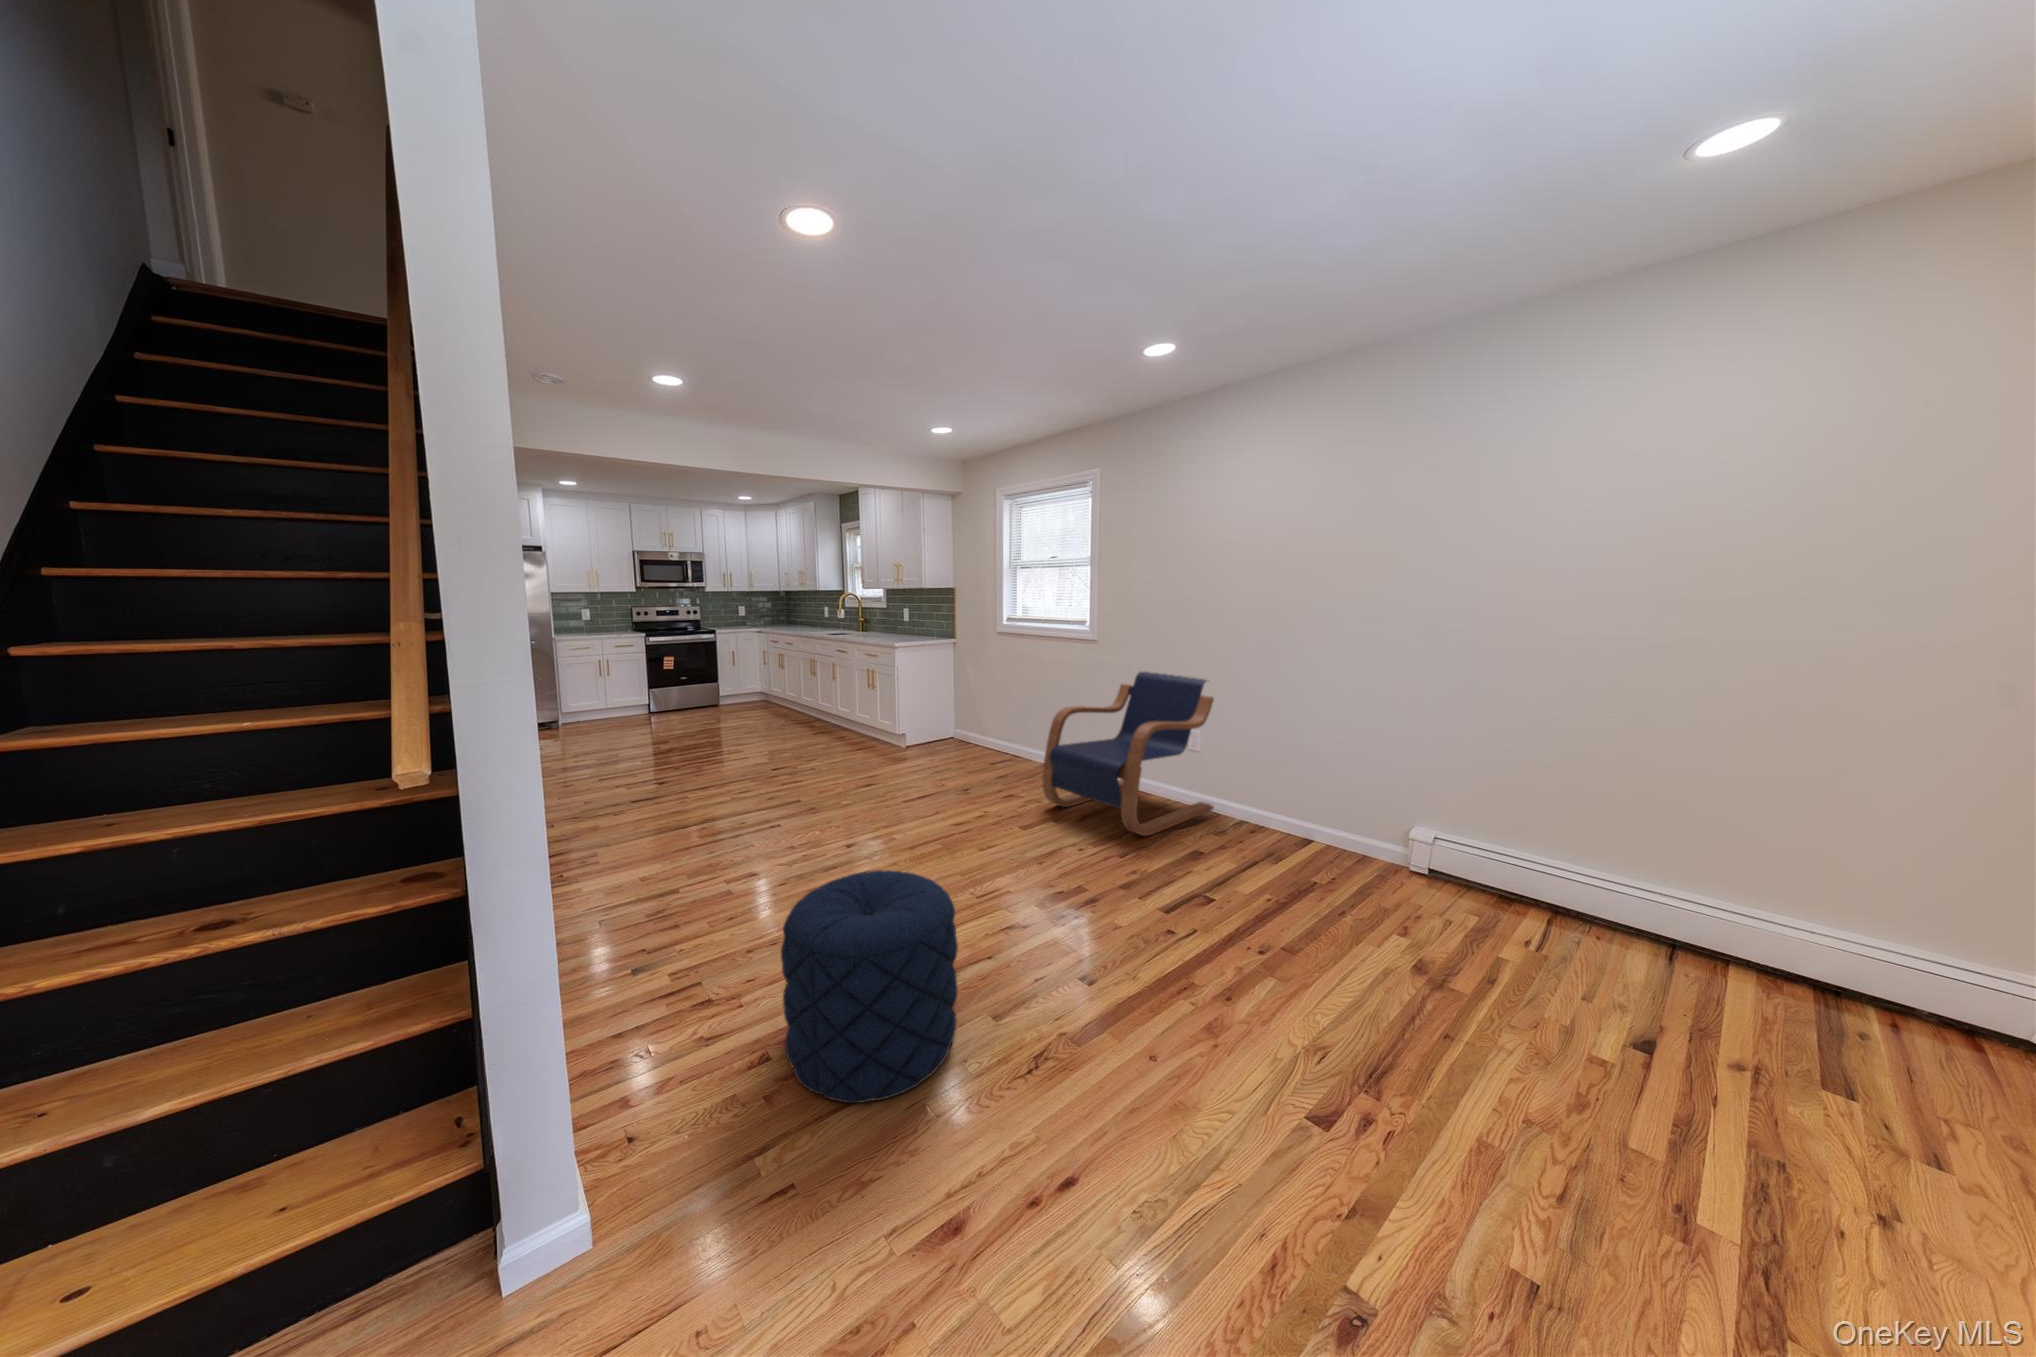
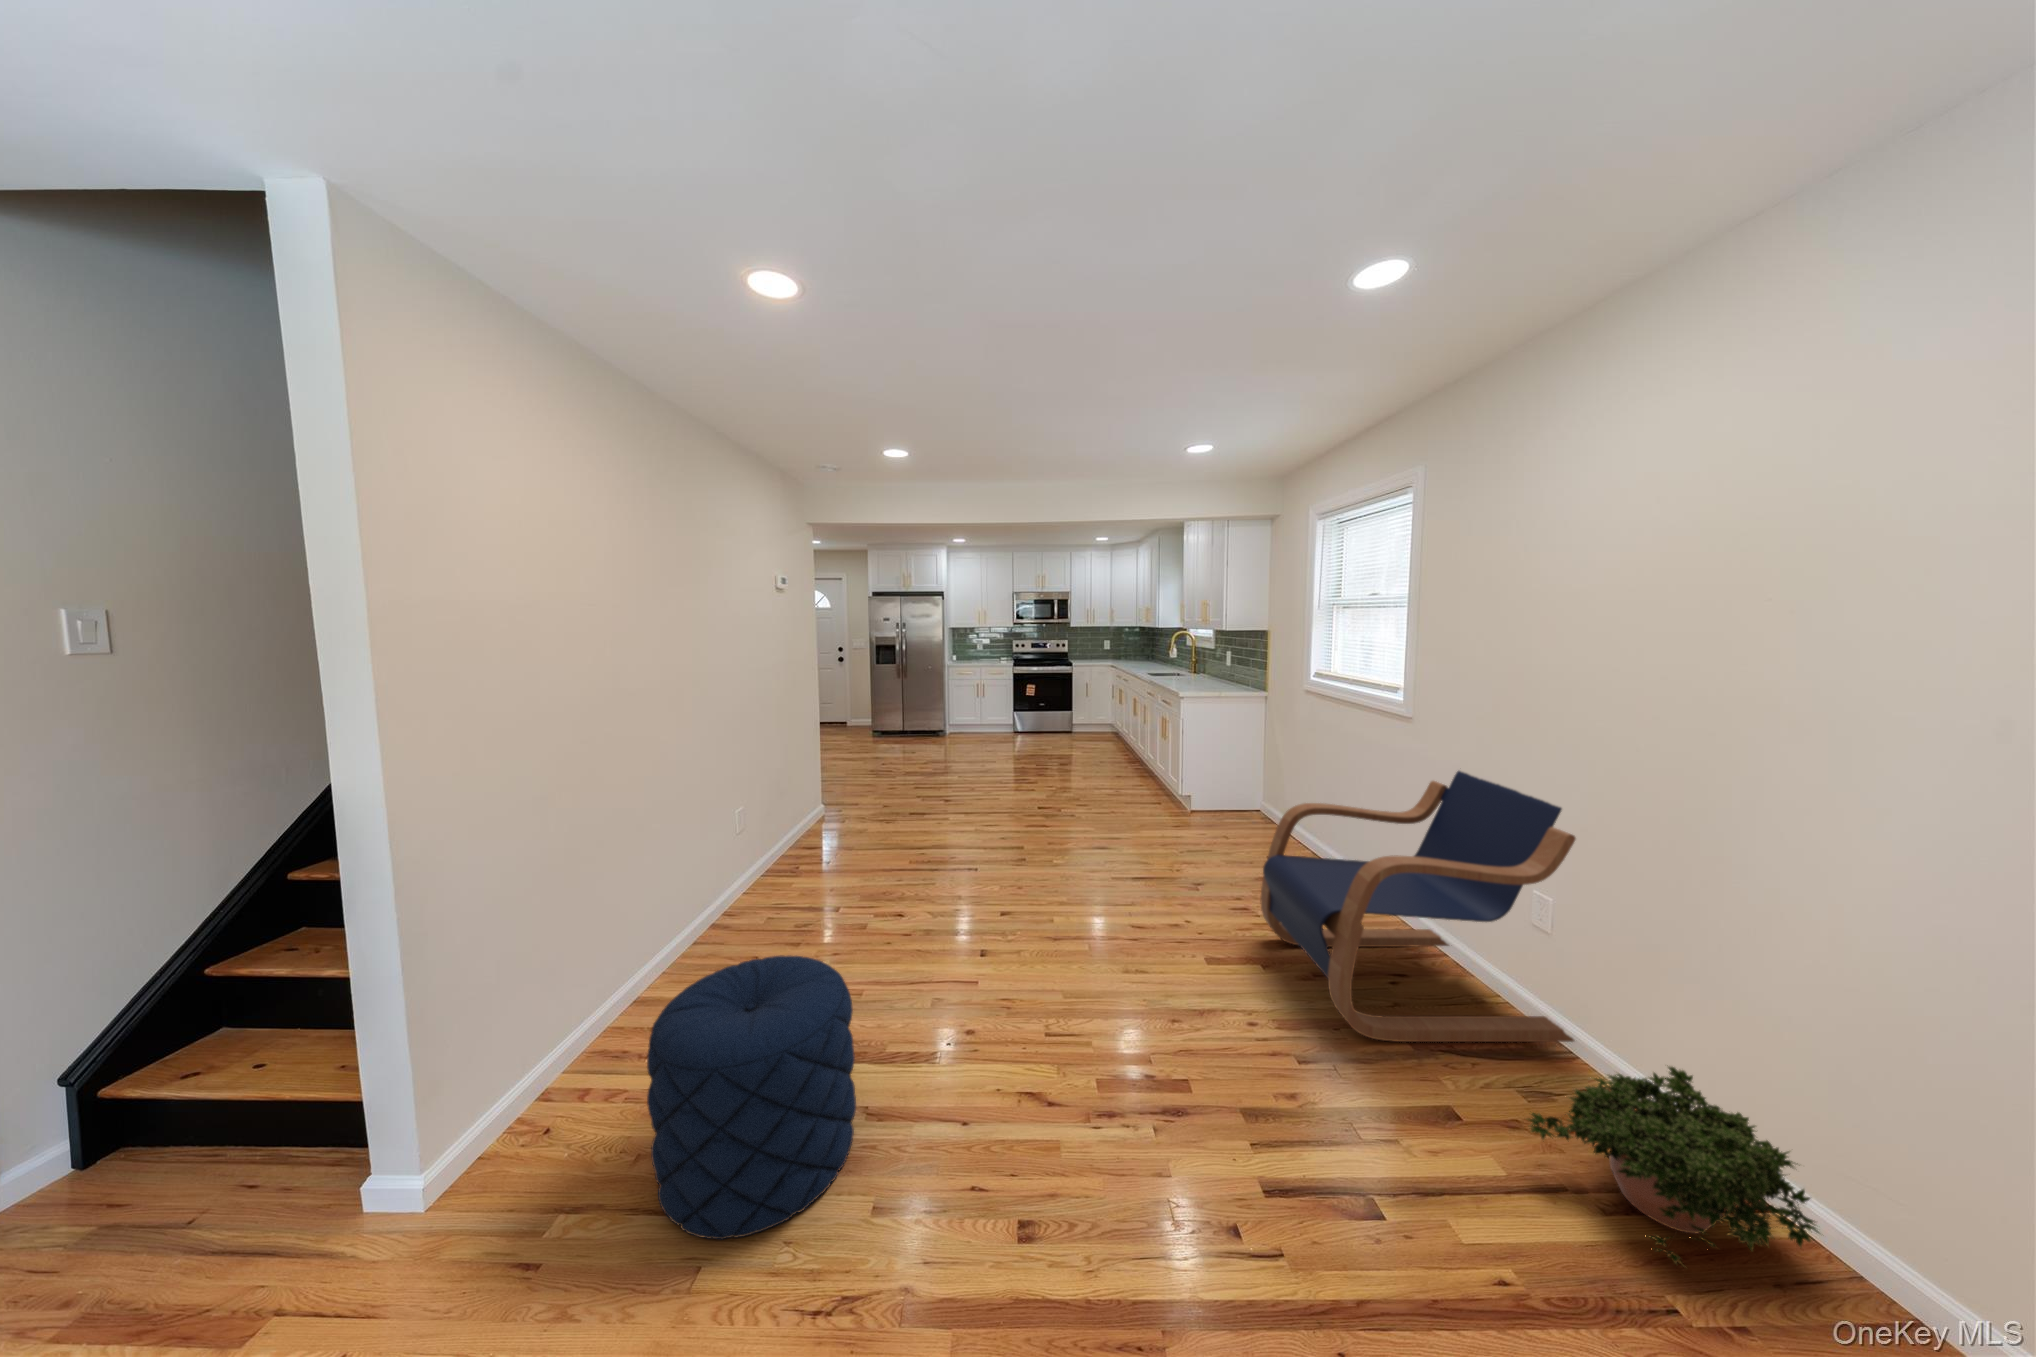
potted plant: none [1237,791,1336,868] -> present [1528,1066,1820,1266]

